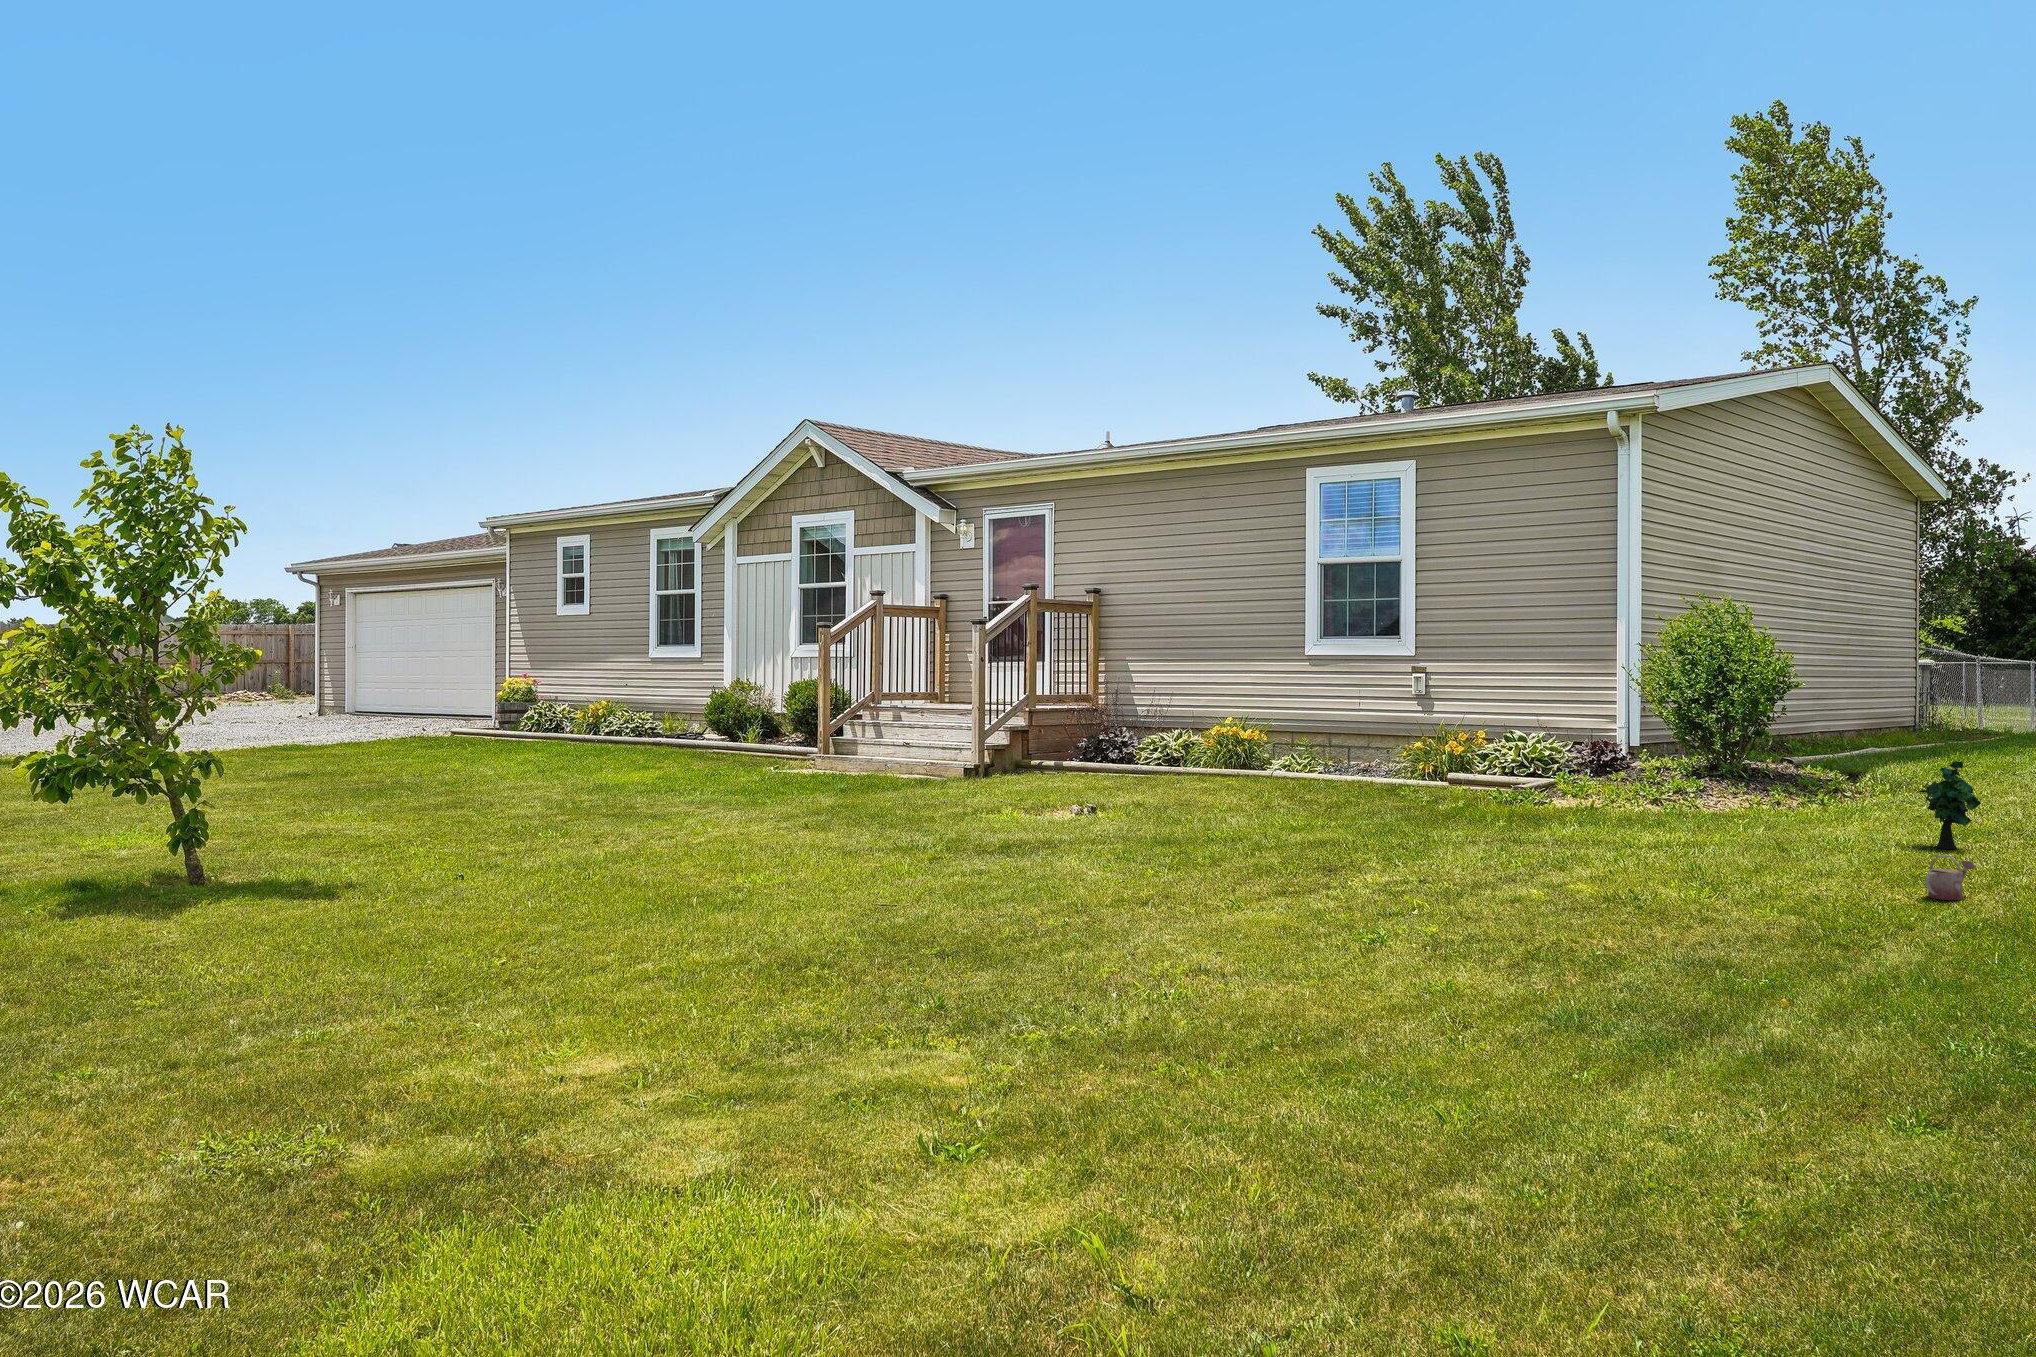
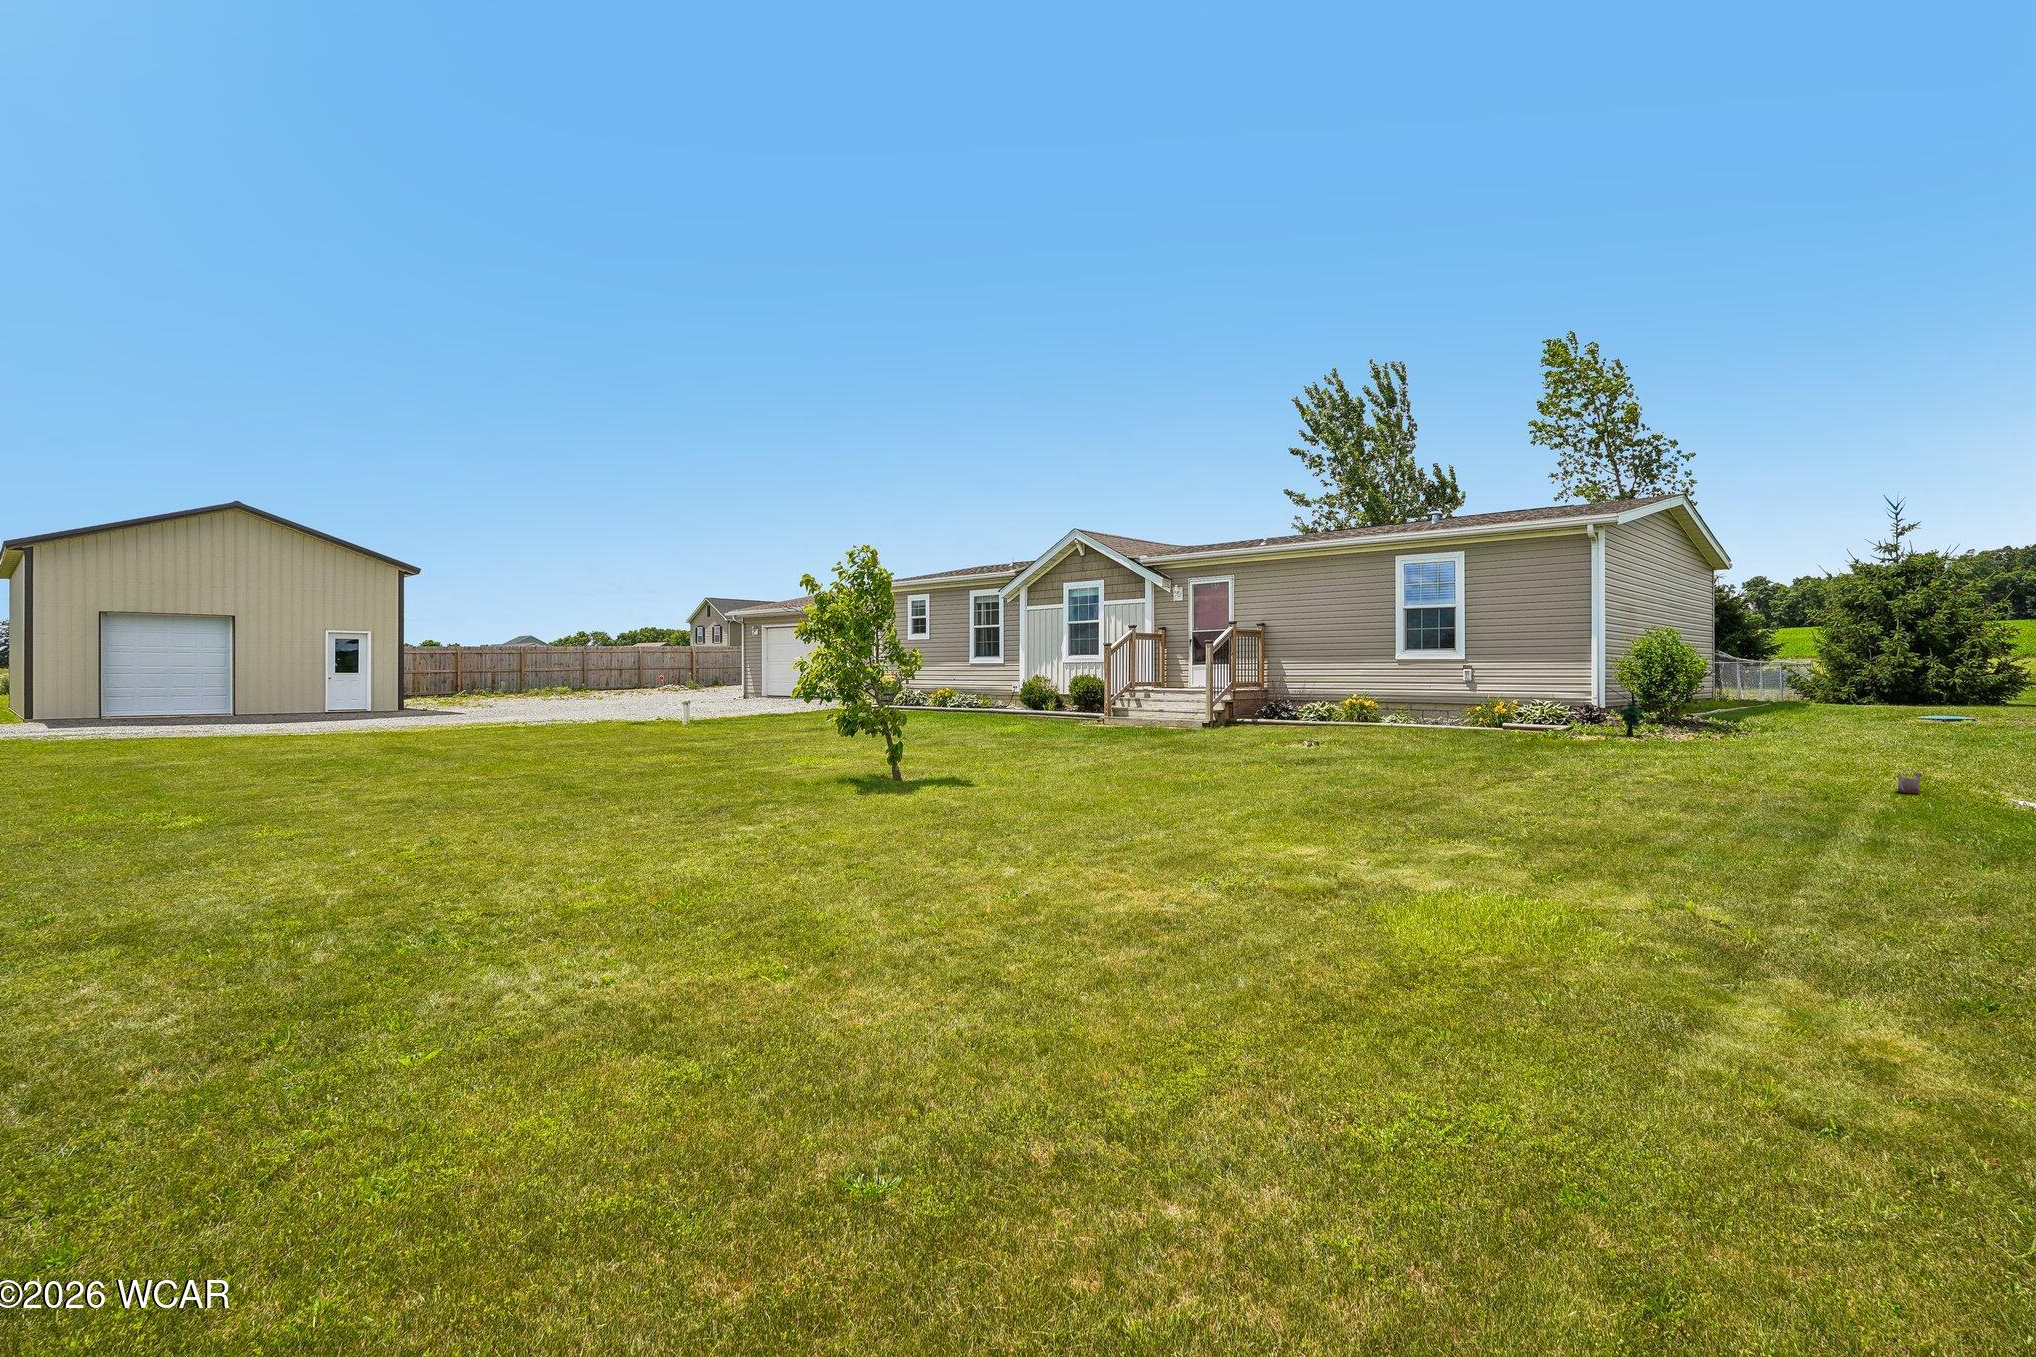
decorative plant: present [1919,761,1981,849] -> present [1619,700,1645,737]

